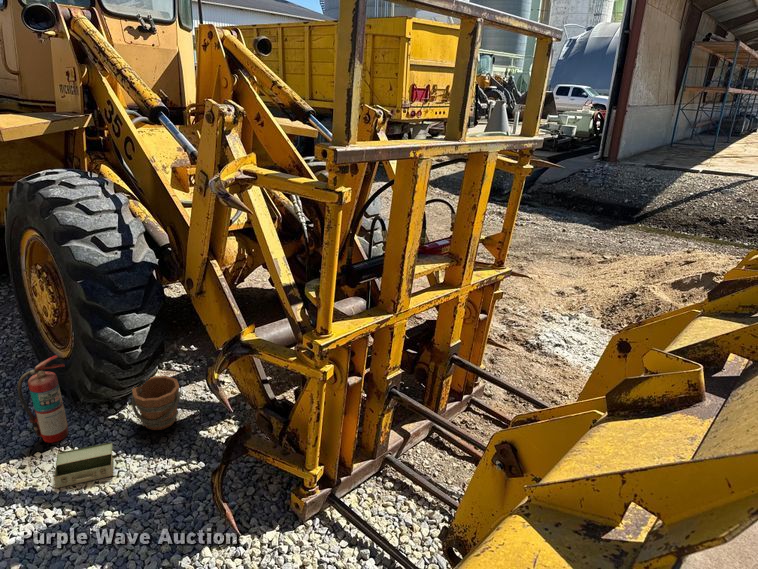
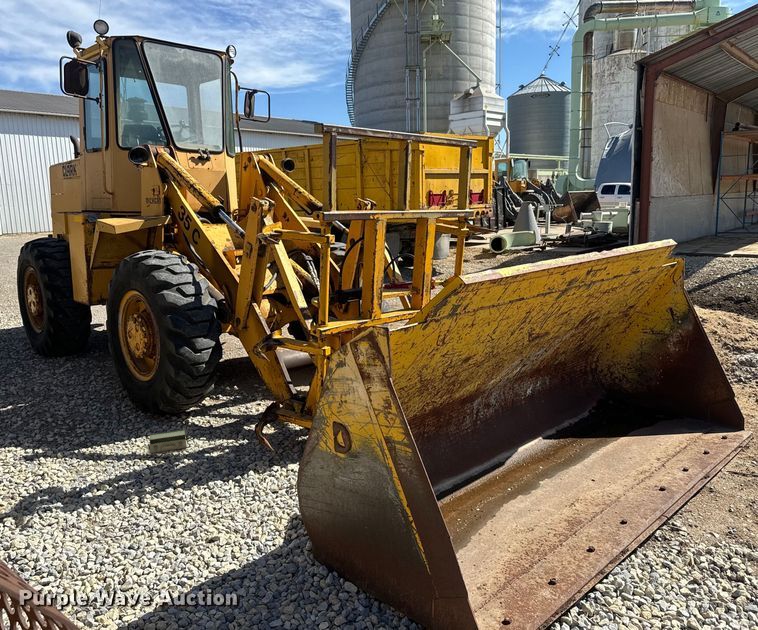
fire extinguisher: present [17,355,69,443] -> none [124,371,154,434]
bucket: present [132,376,181,430] -> none [196,391,231,428]

